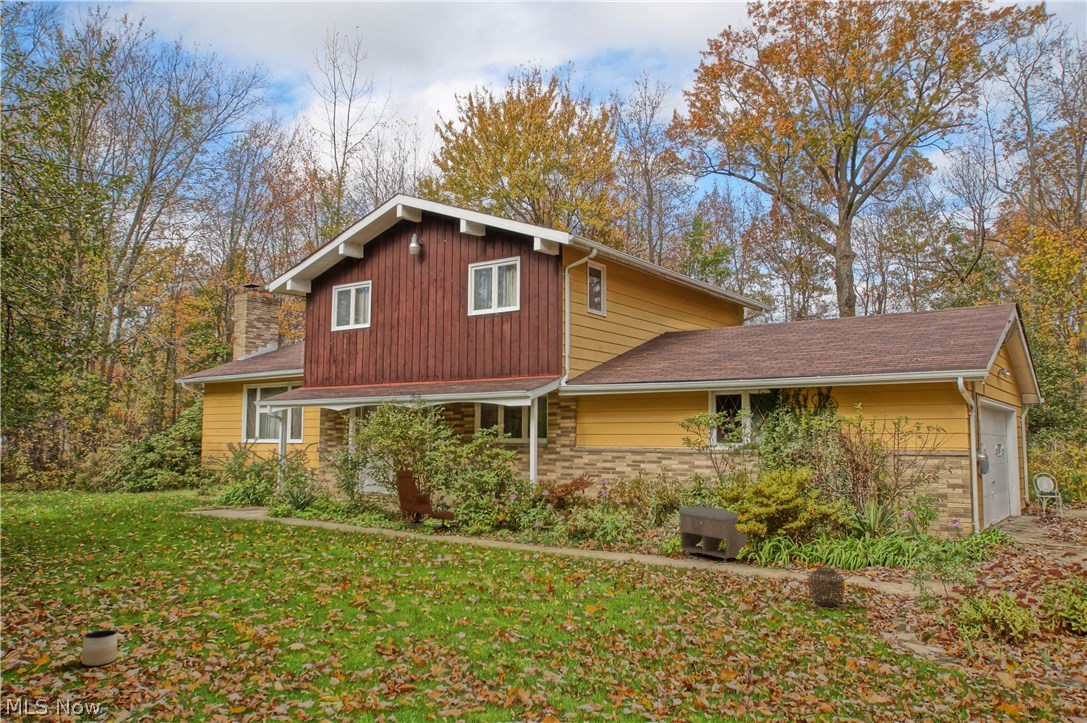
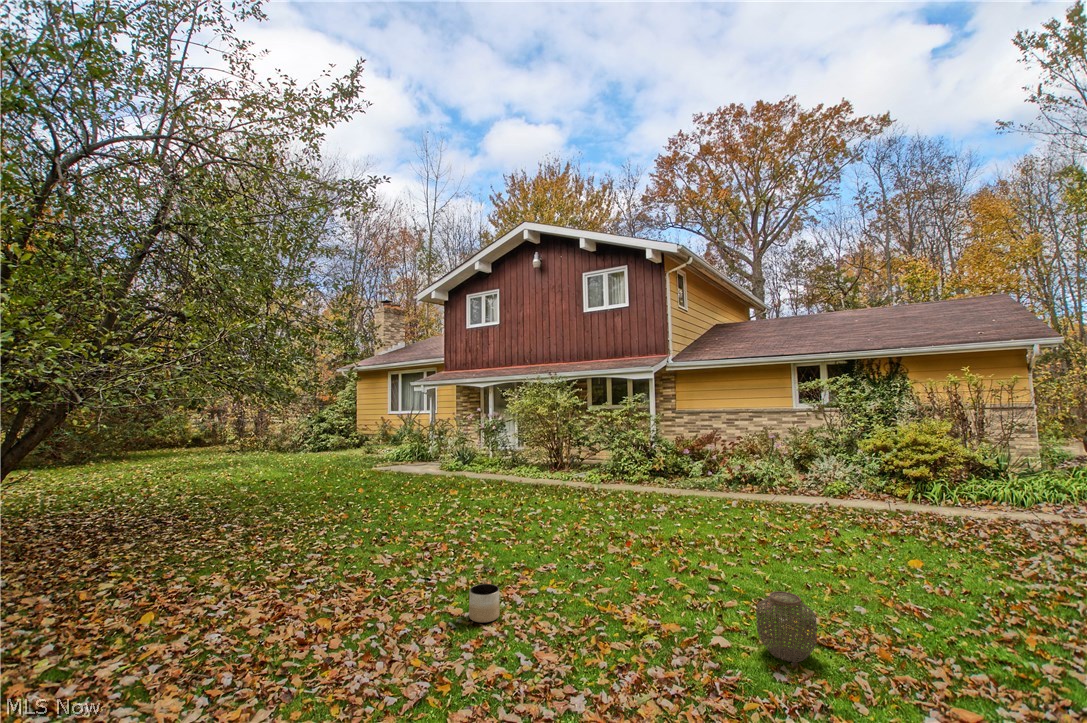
lounge chair: present [396,470,455,528] -> none [552,430,603,477]
storage bench: present [679,506,748,562] -> none [813,453,878,498]
woven basket: present [808,567,844,607] -> present [756,591,817,662]

